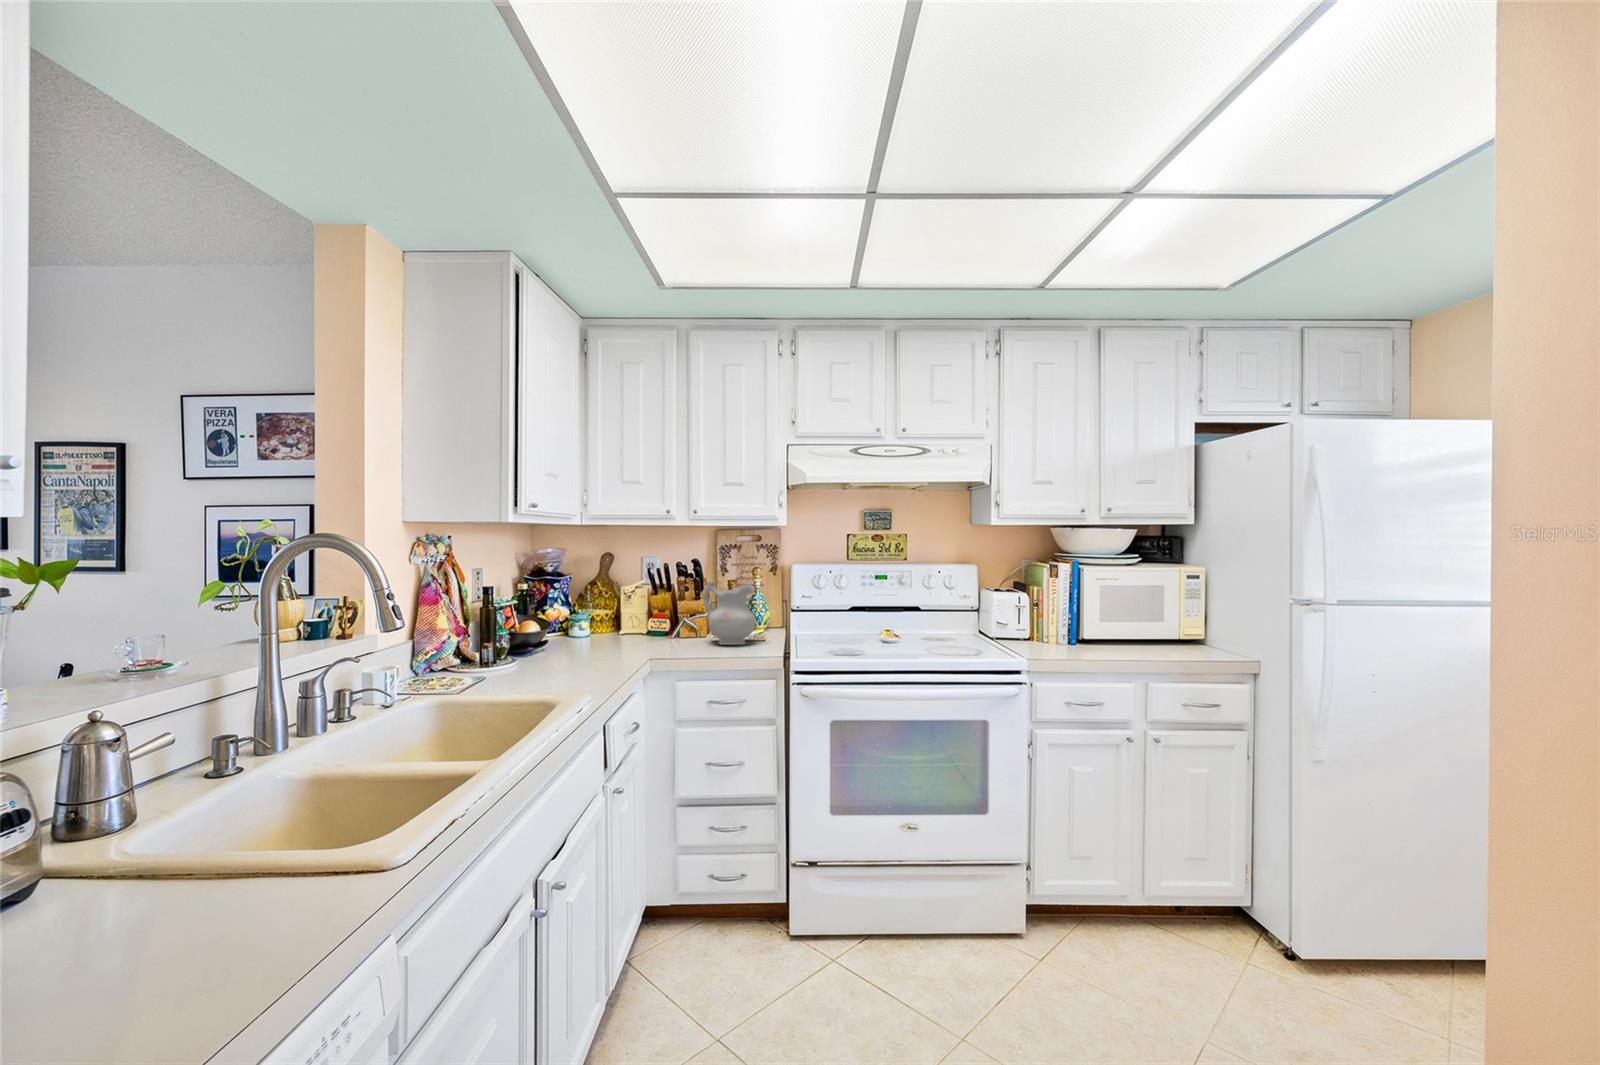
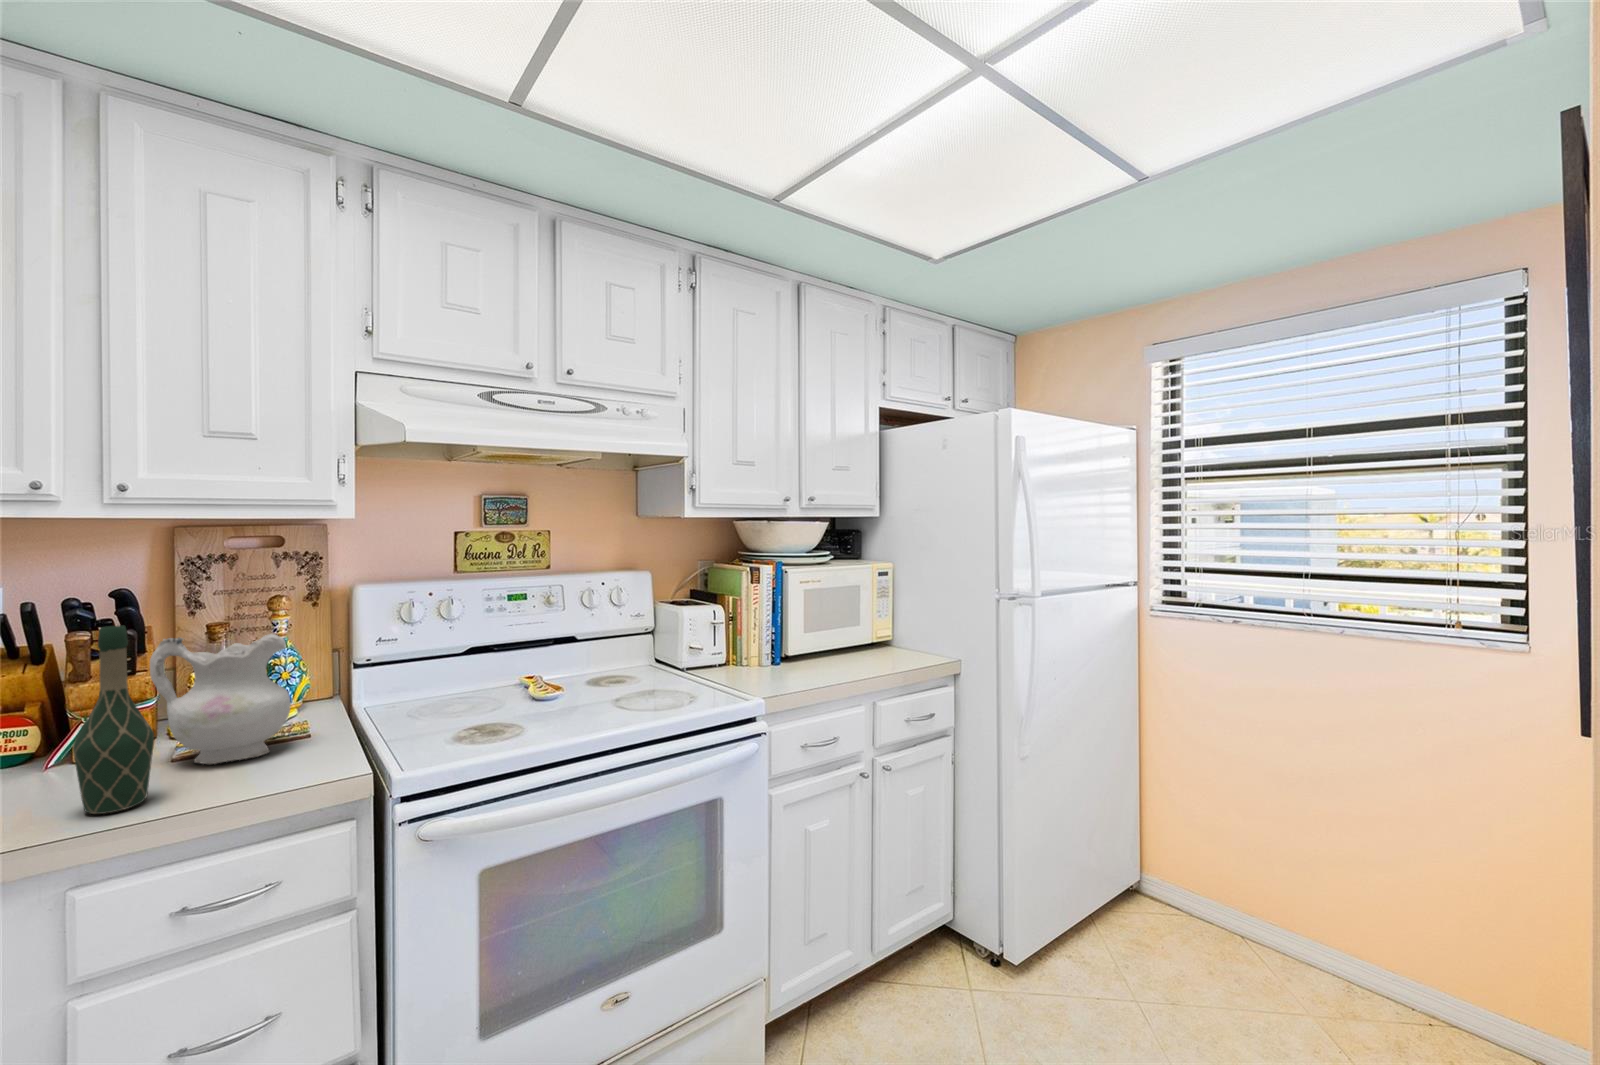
wine bottle: none [674,572,700,654] -> present [73,626,154,814]

